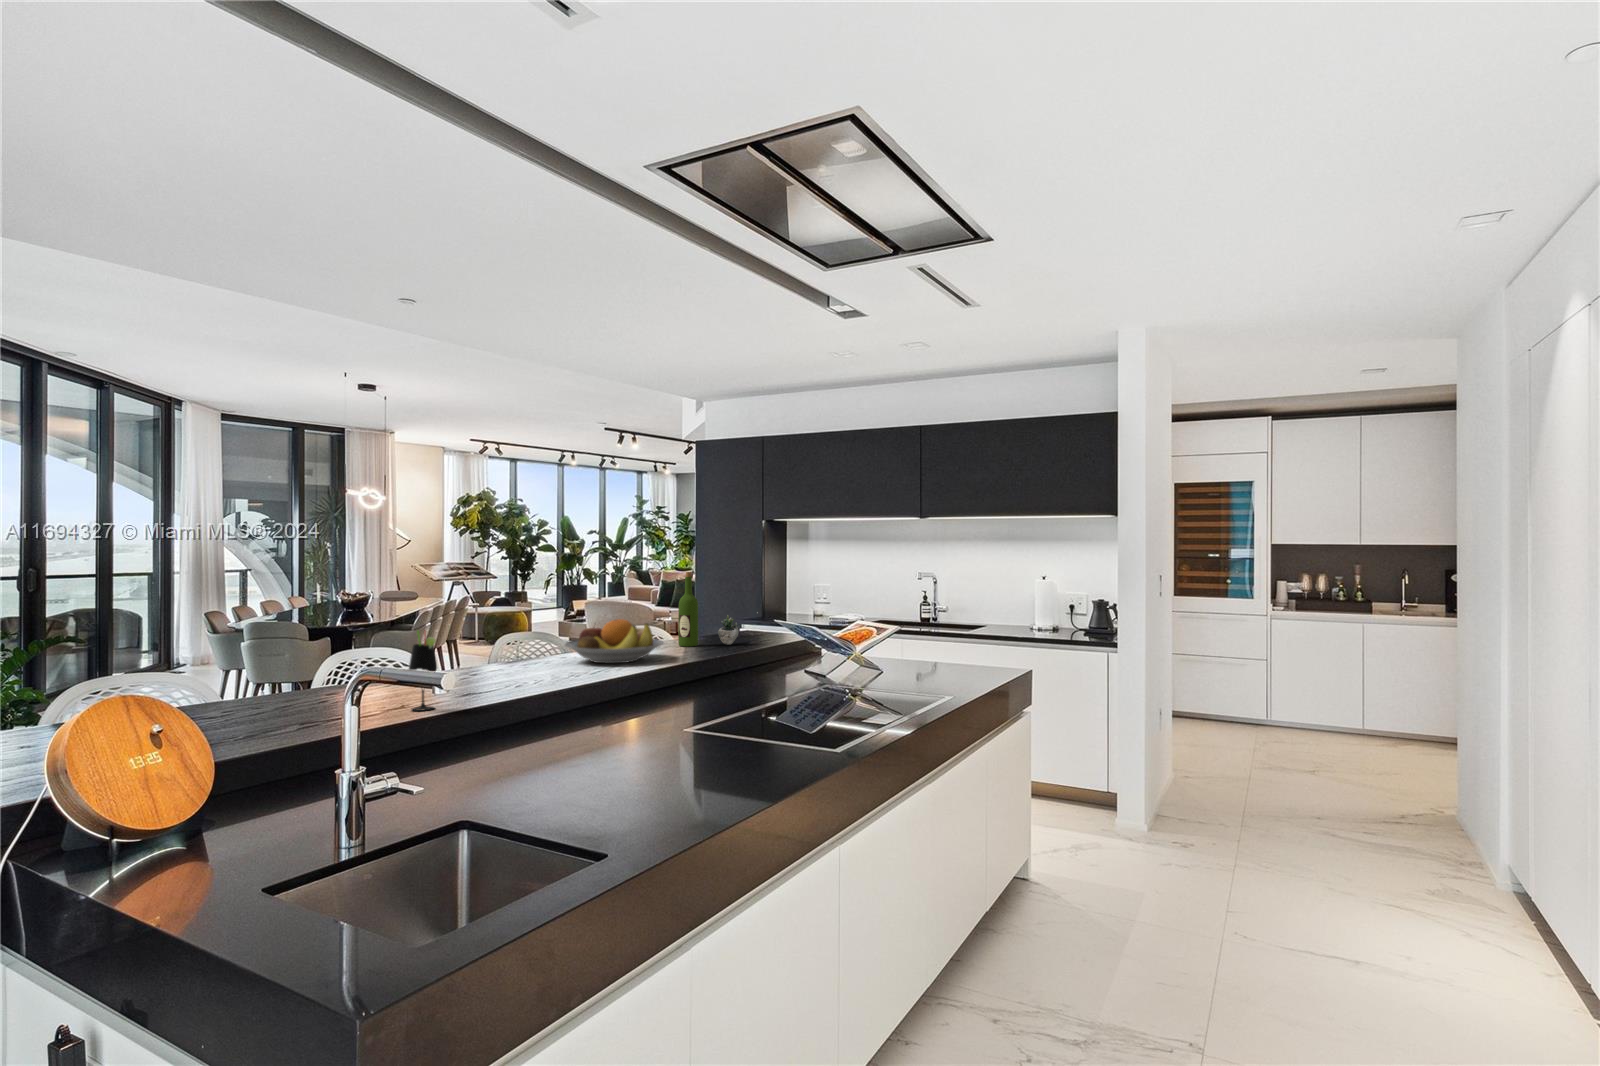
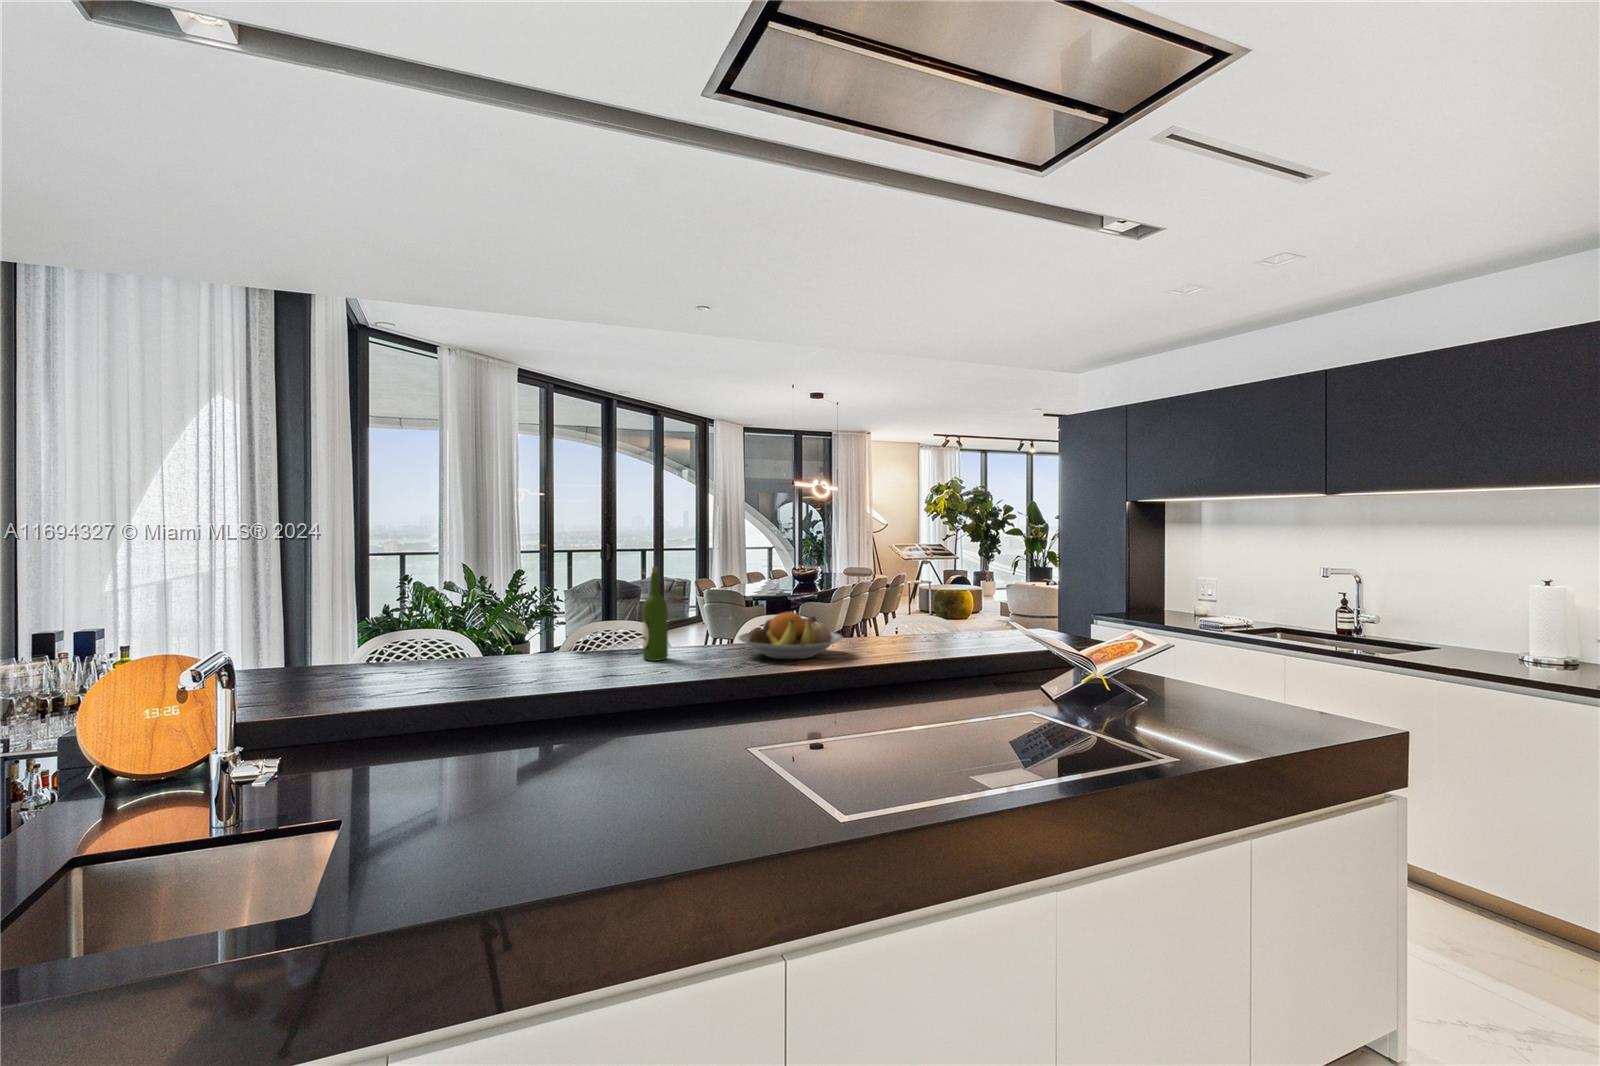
wine bottle: present [678,572,698,647] -> present [643,567,668,661]
succulent plant: present [718,612,758,645] -> none [939,612,983,647]
wine glass: present [409,631,437,711] -> none [471,616,498,694]

